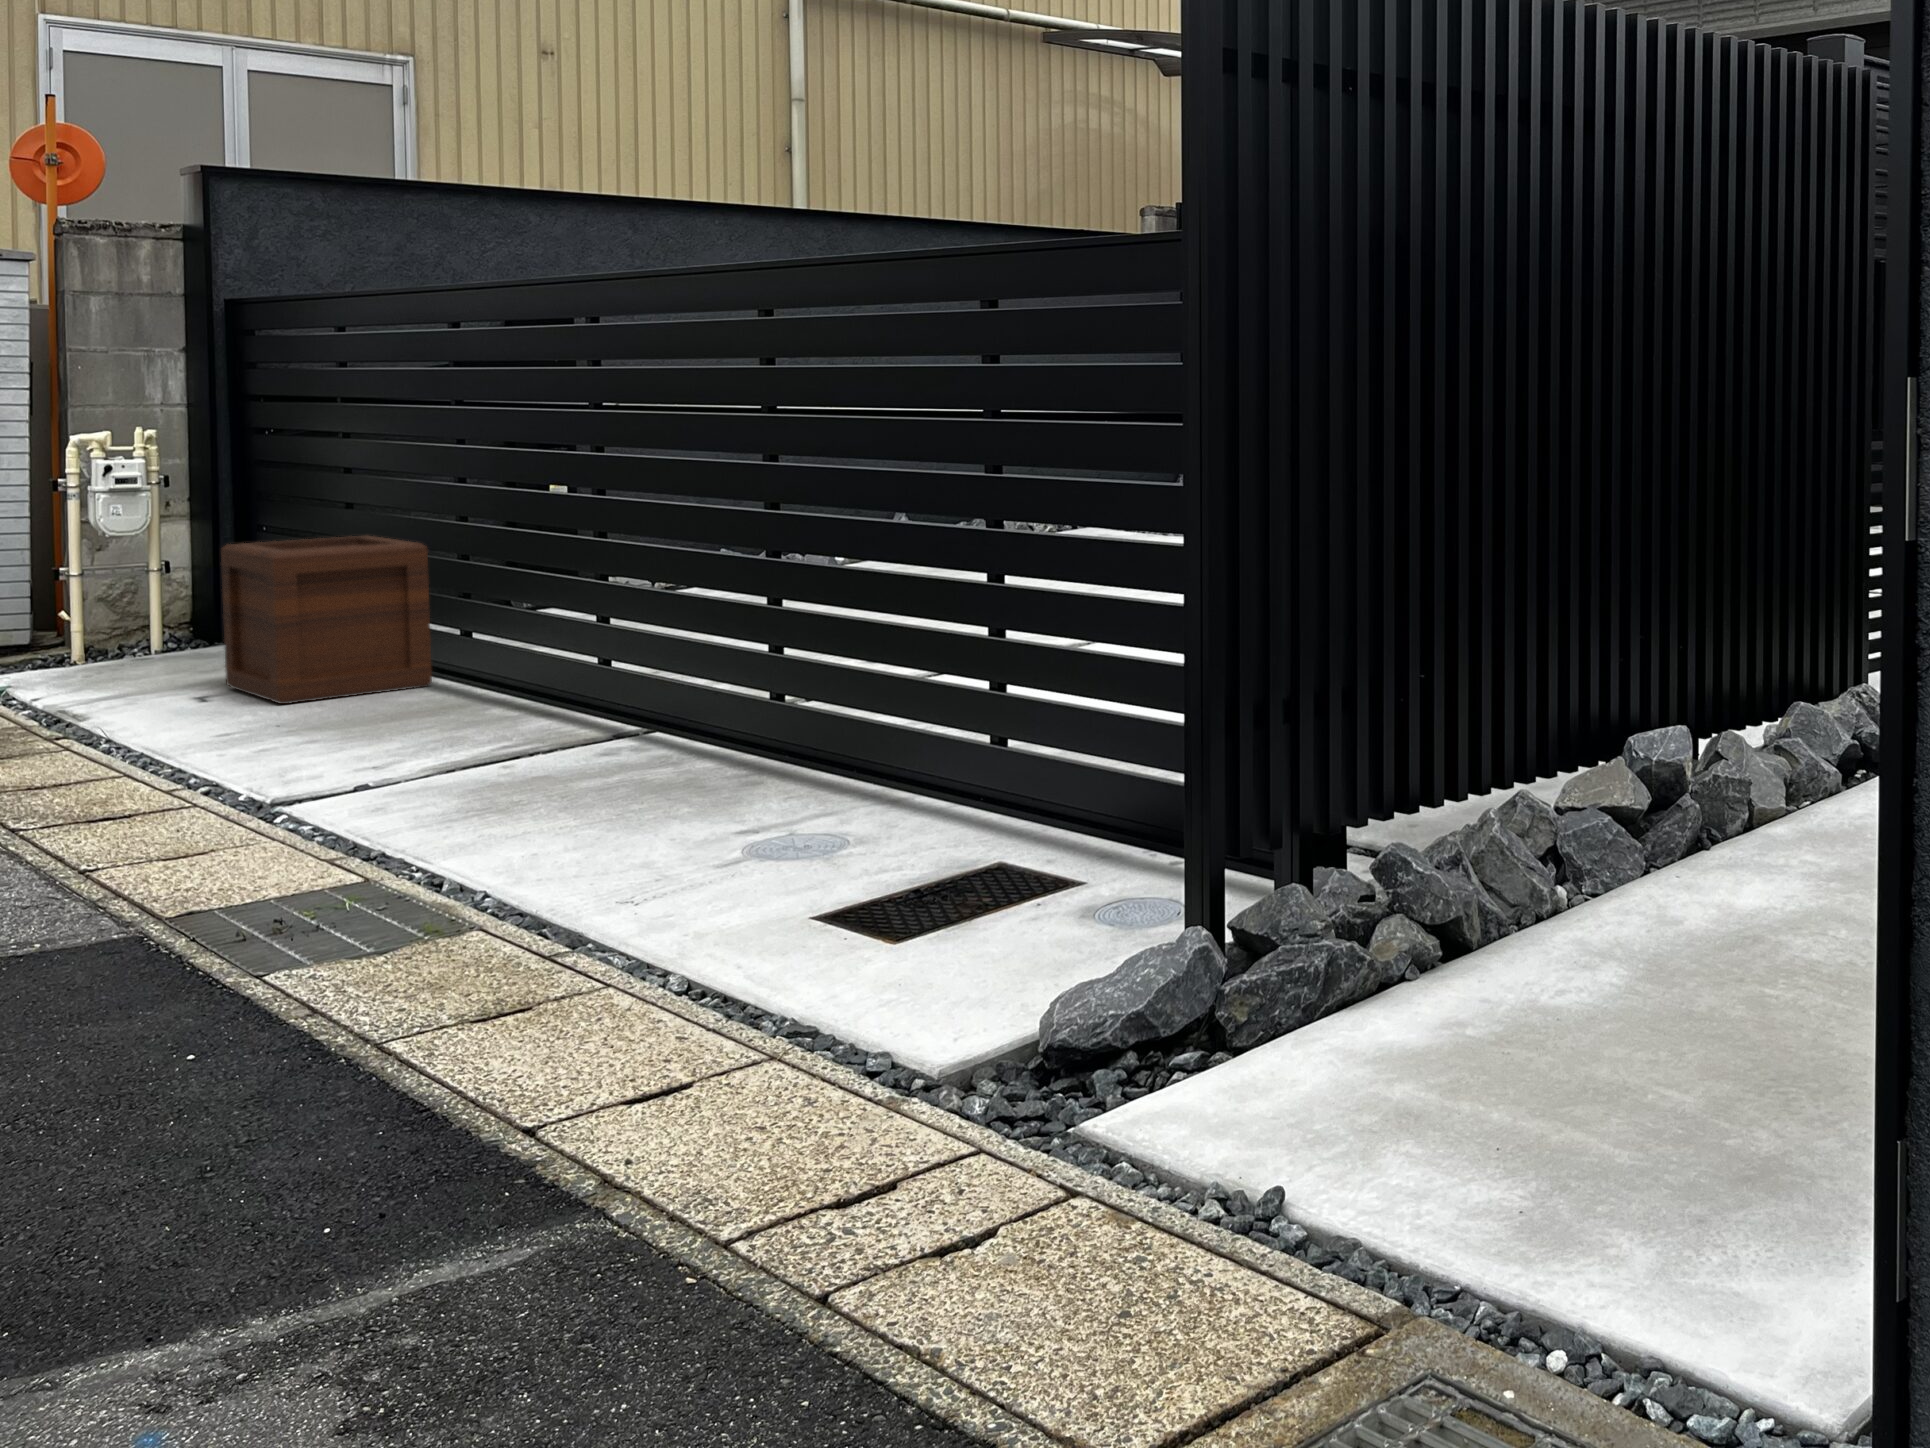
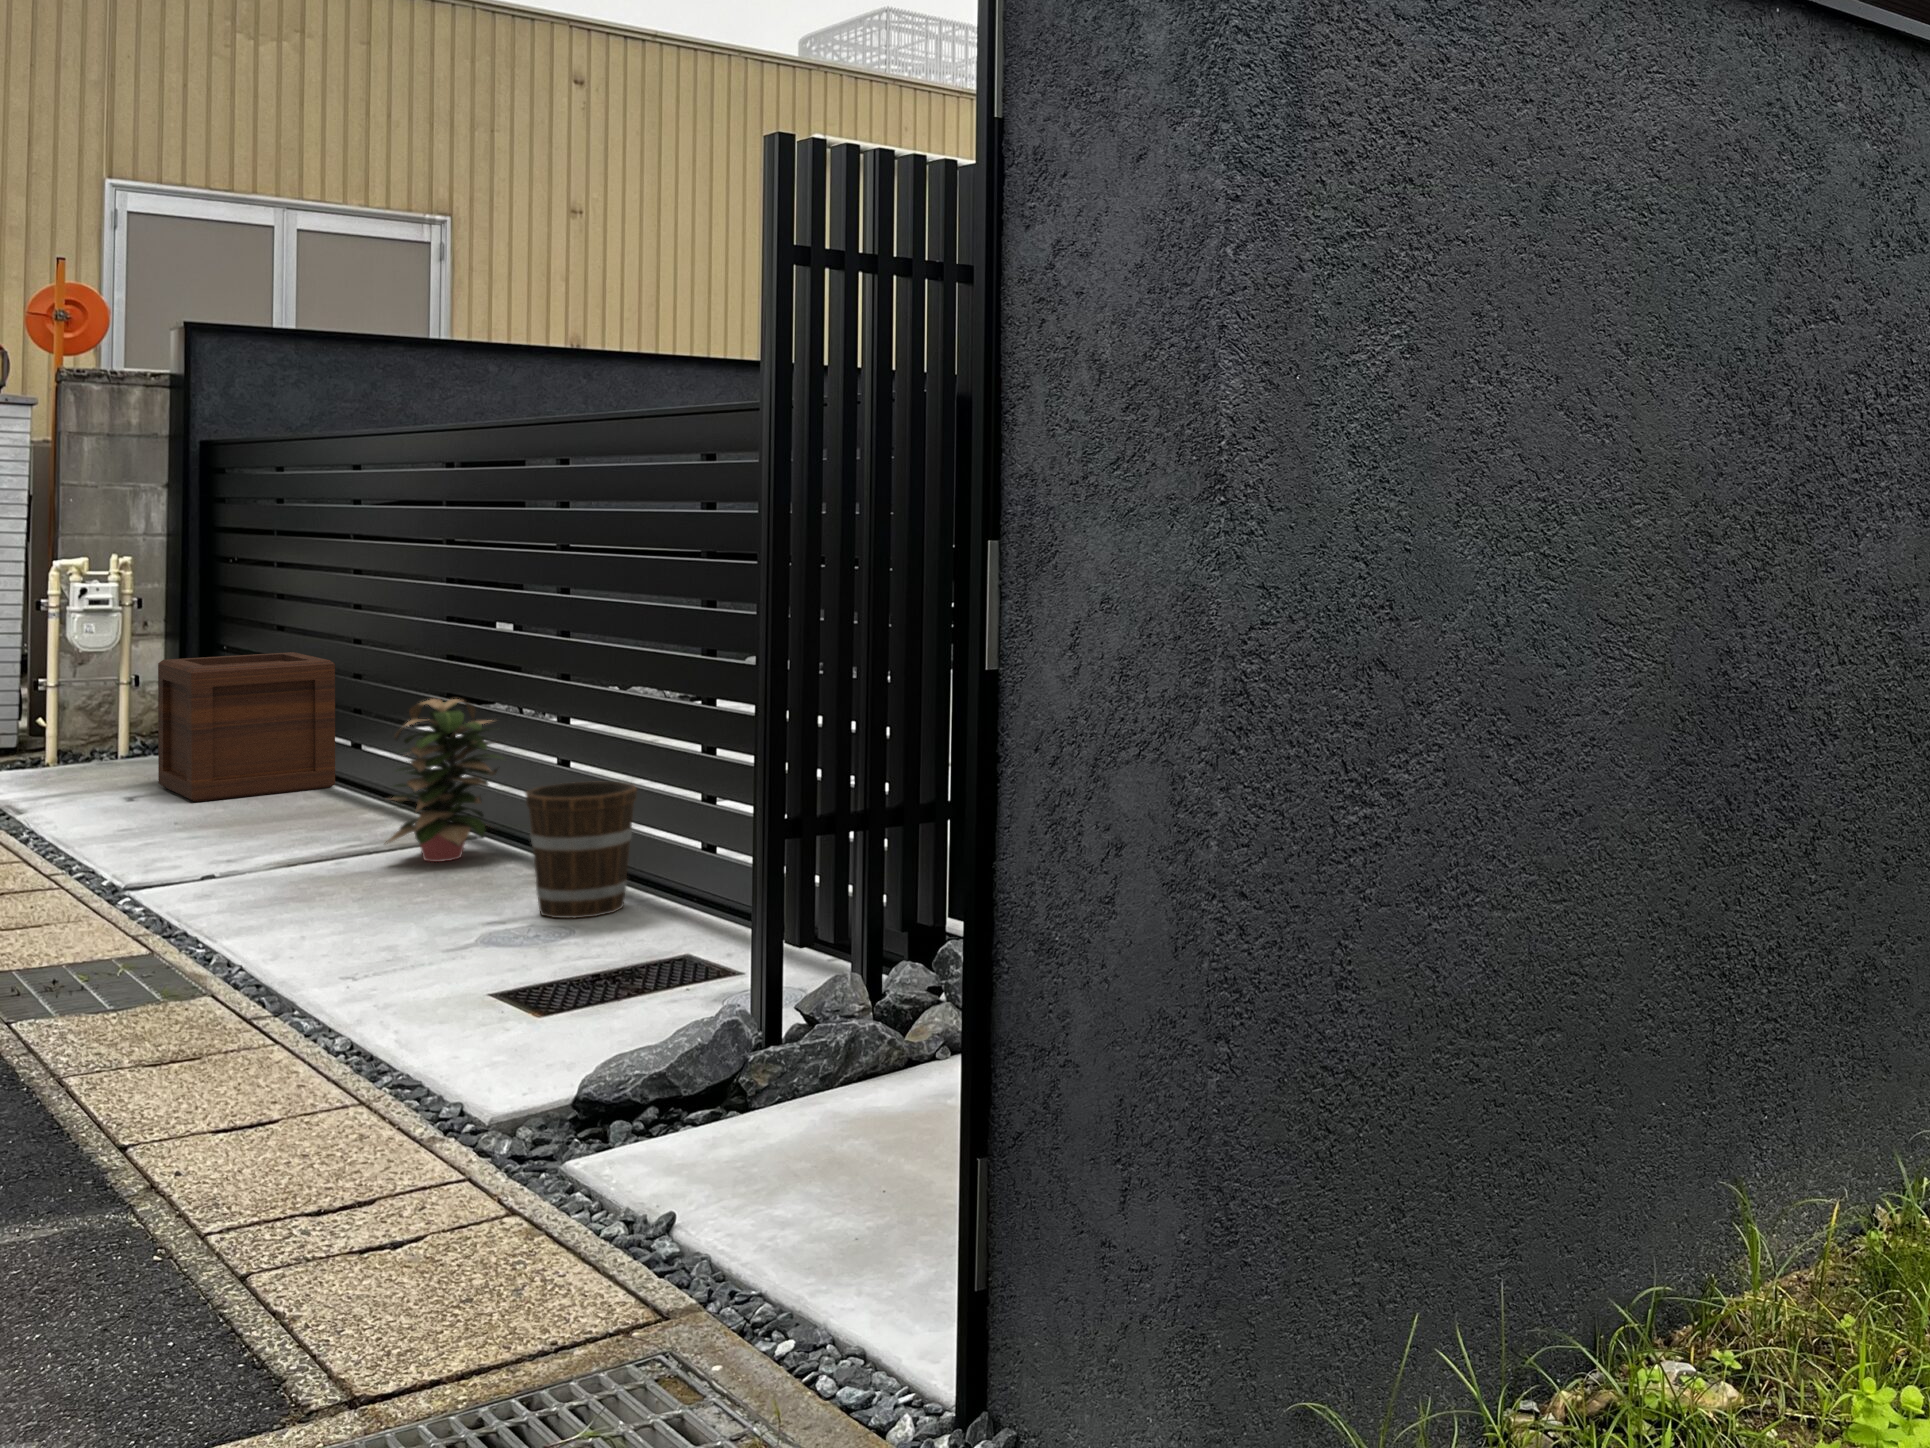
decorative plant: none [558,581,694,767] -> present [386,699,503,862]
bucket: none [771,672,897,829] -> present [526,781,637,918]

